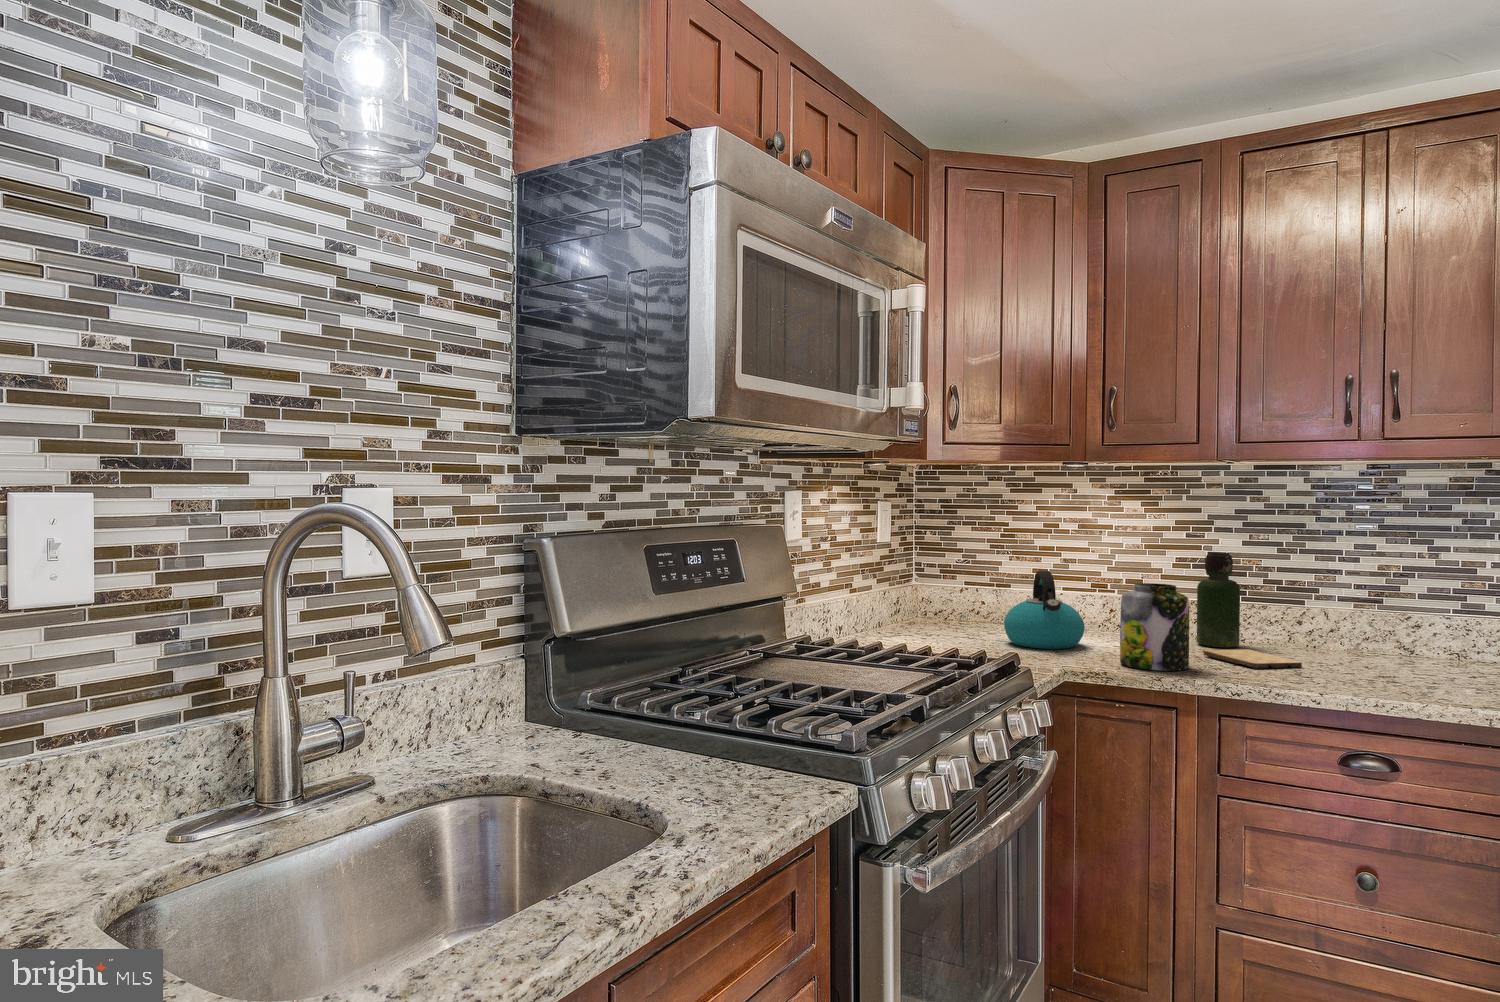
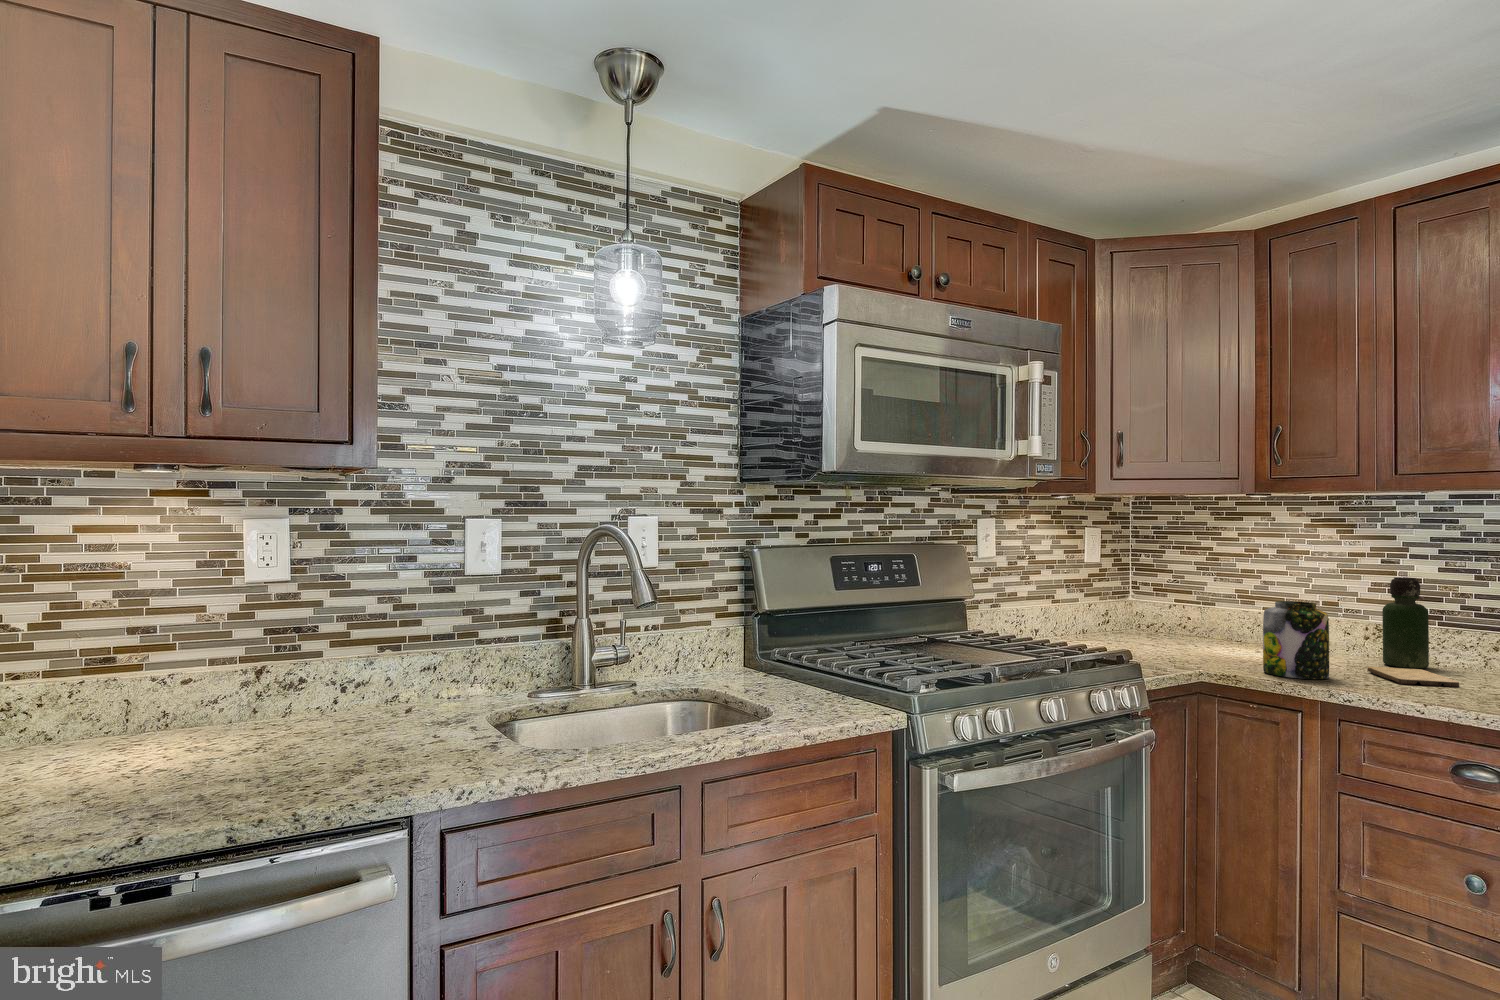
kettle: present [1004,571,1085,649] -> none [1180,589,1258,658]

